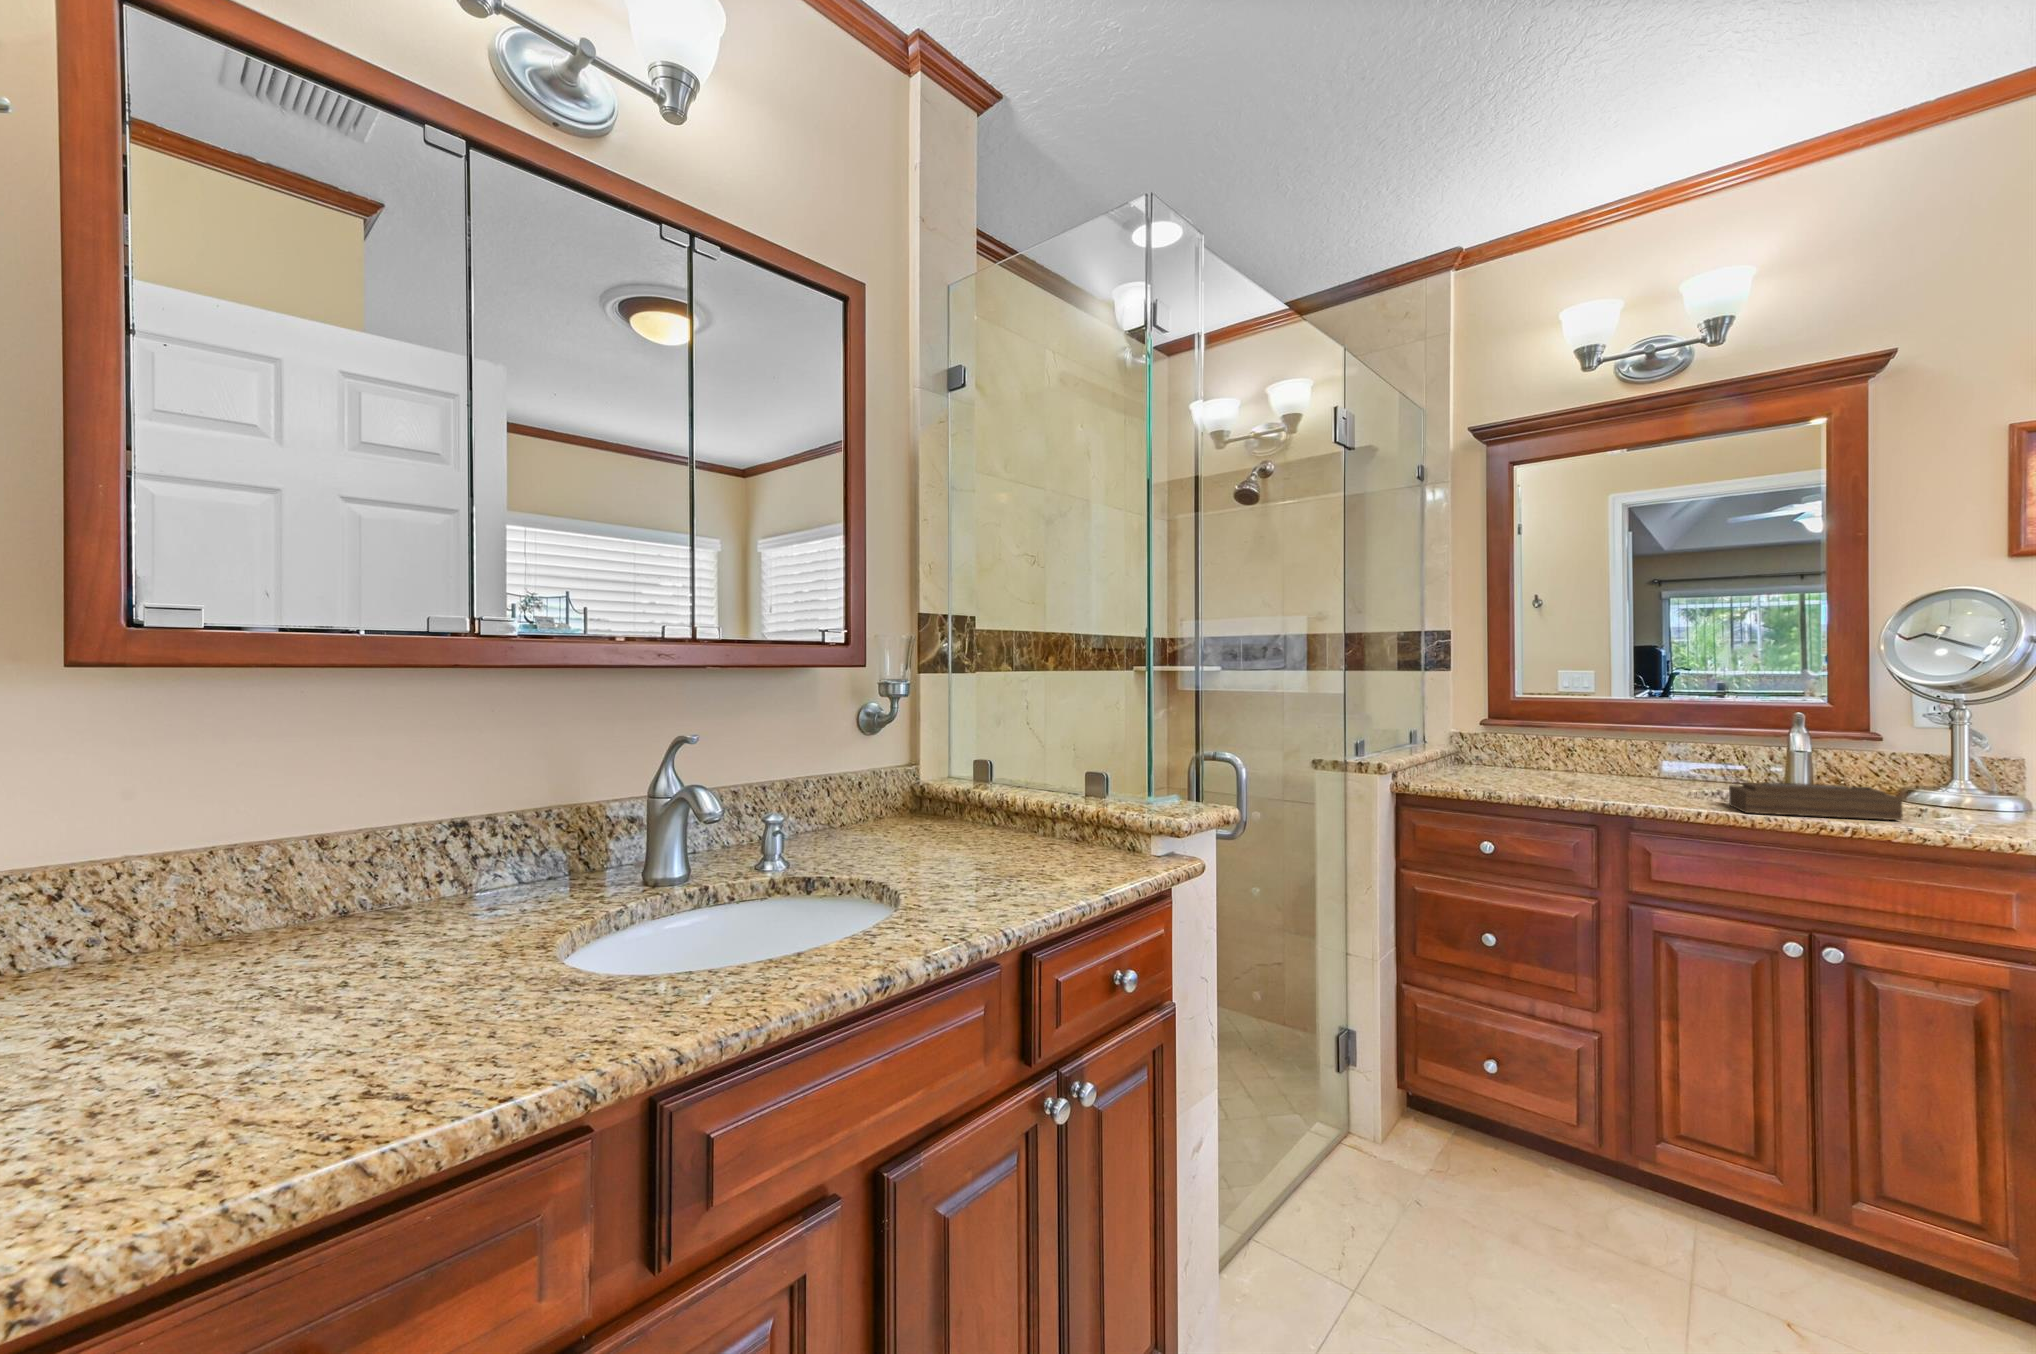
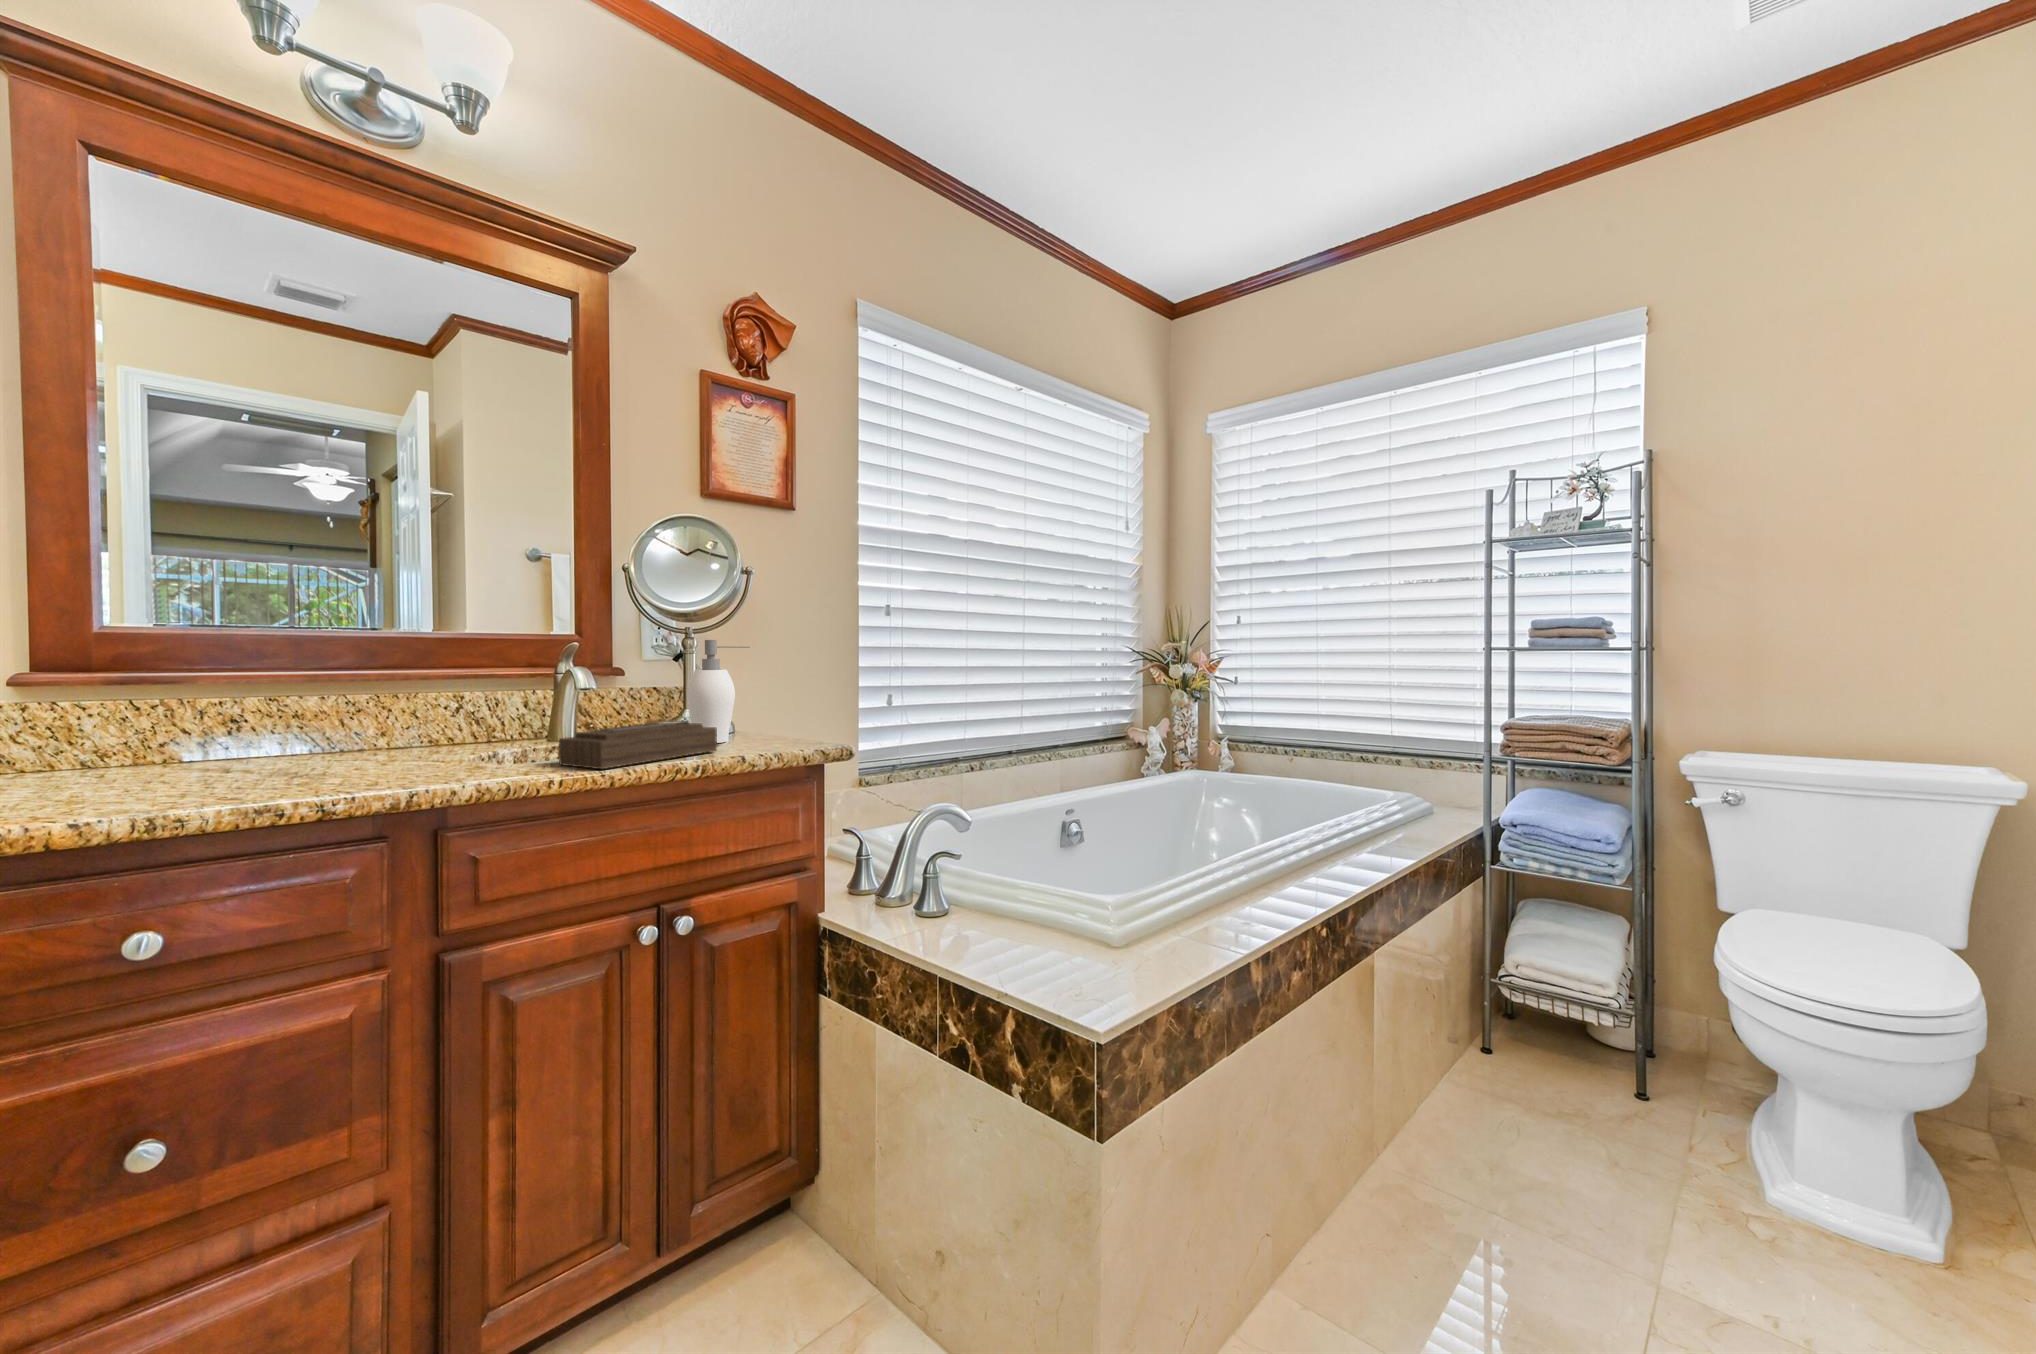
soap dispenser: none [1903,710,1987,817] -> present [687,640,749,743]

